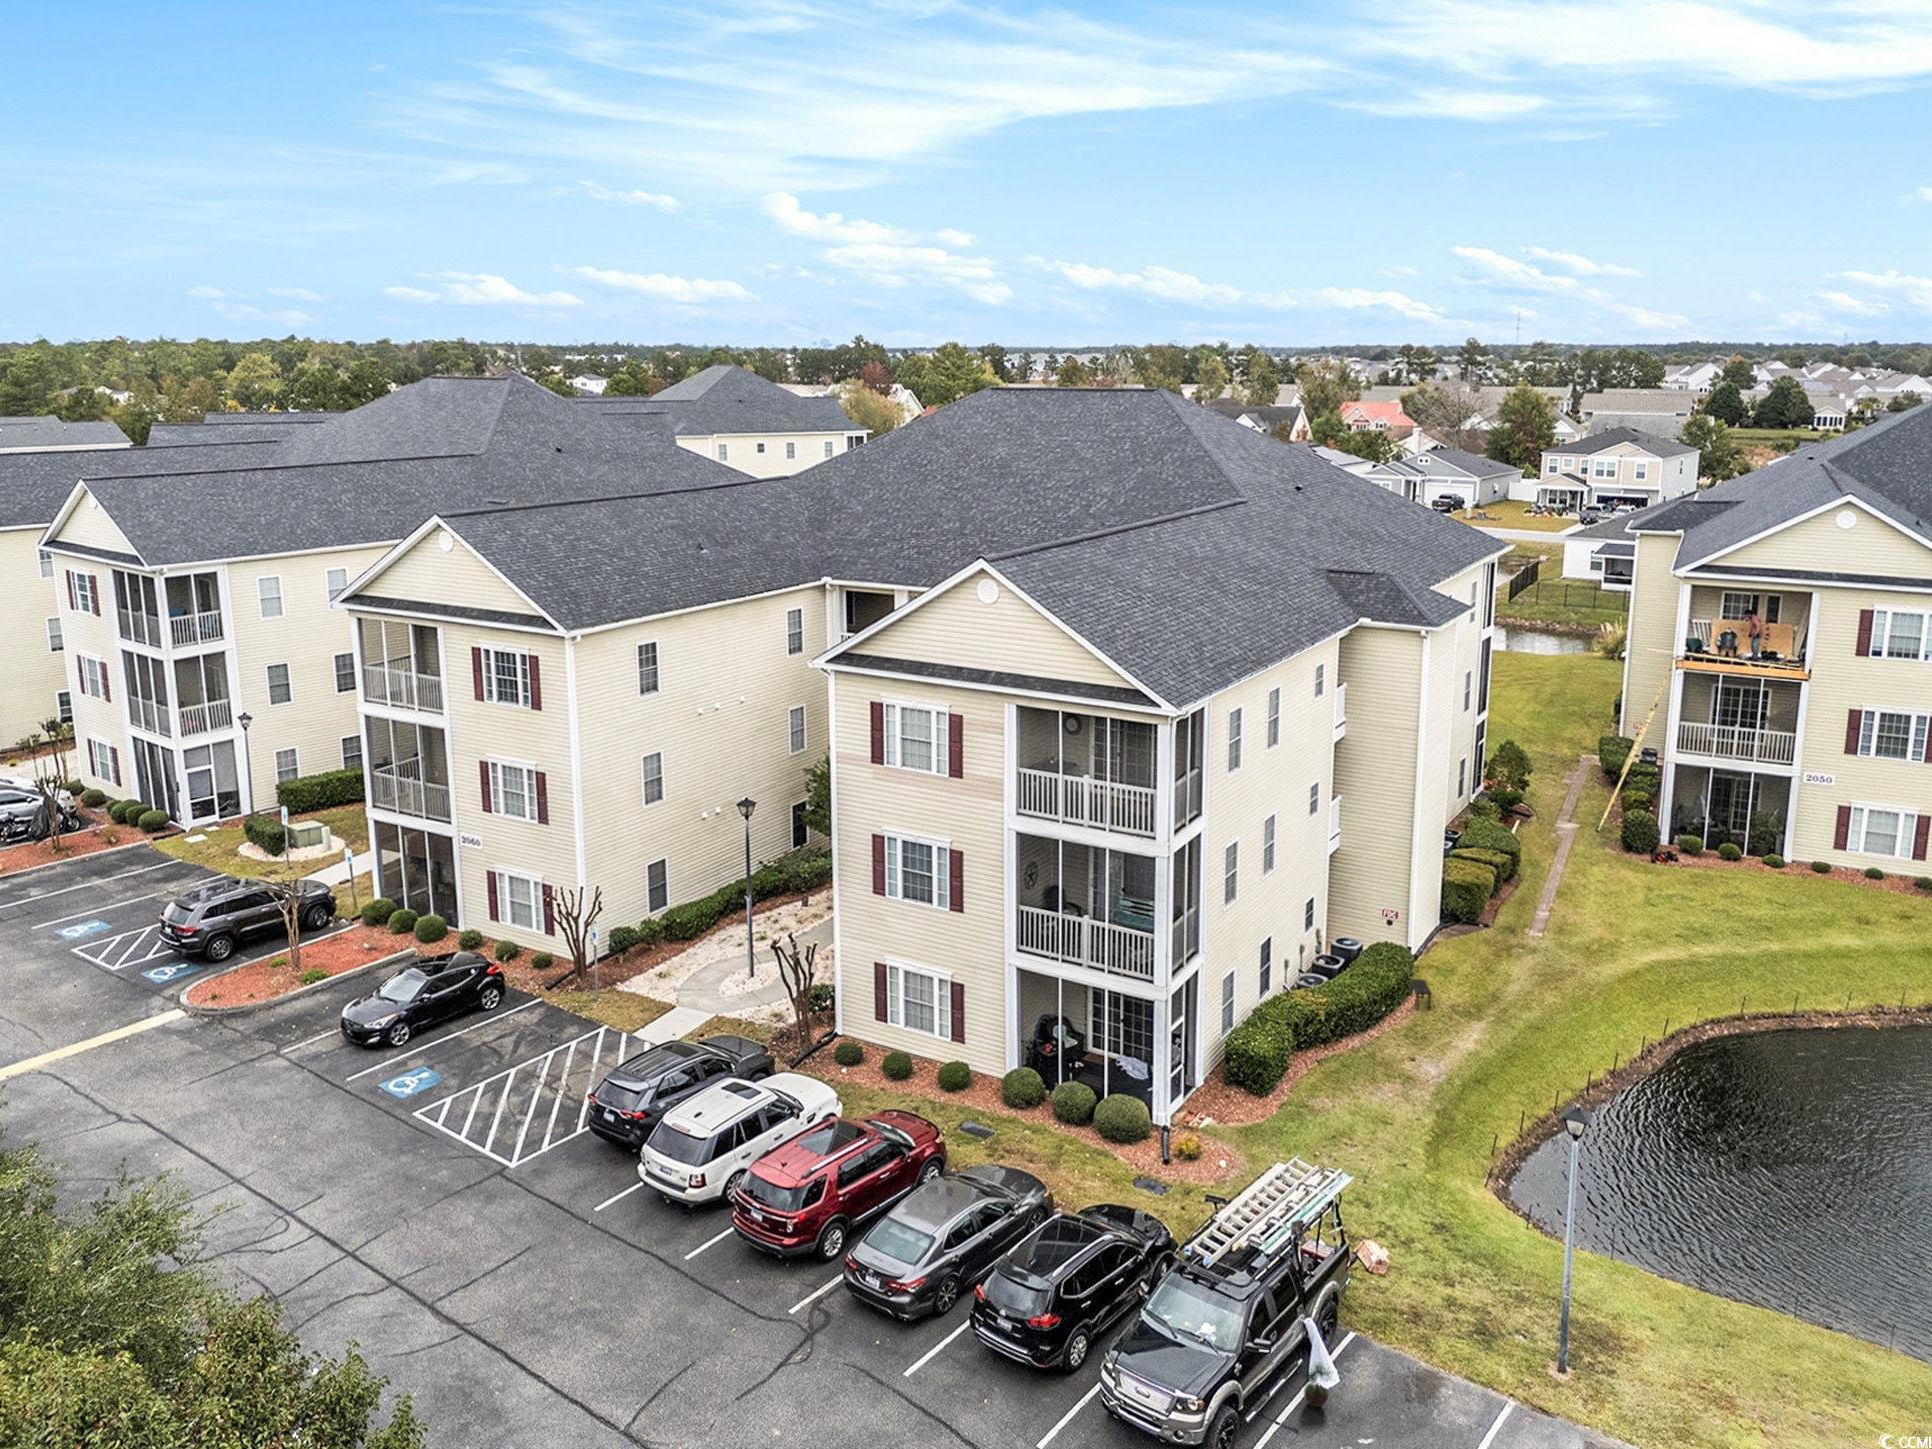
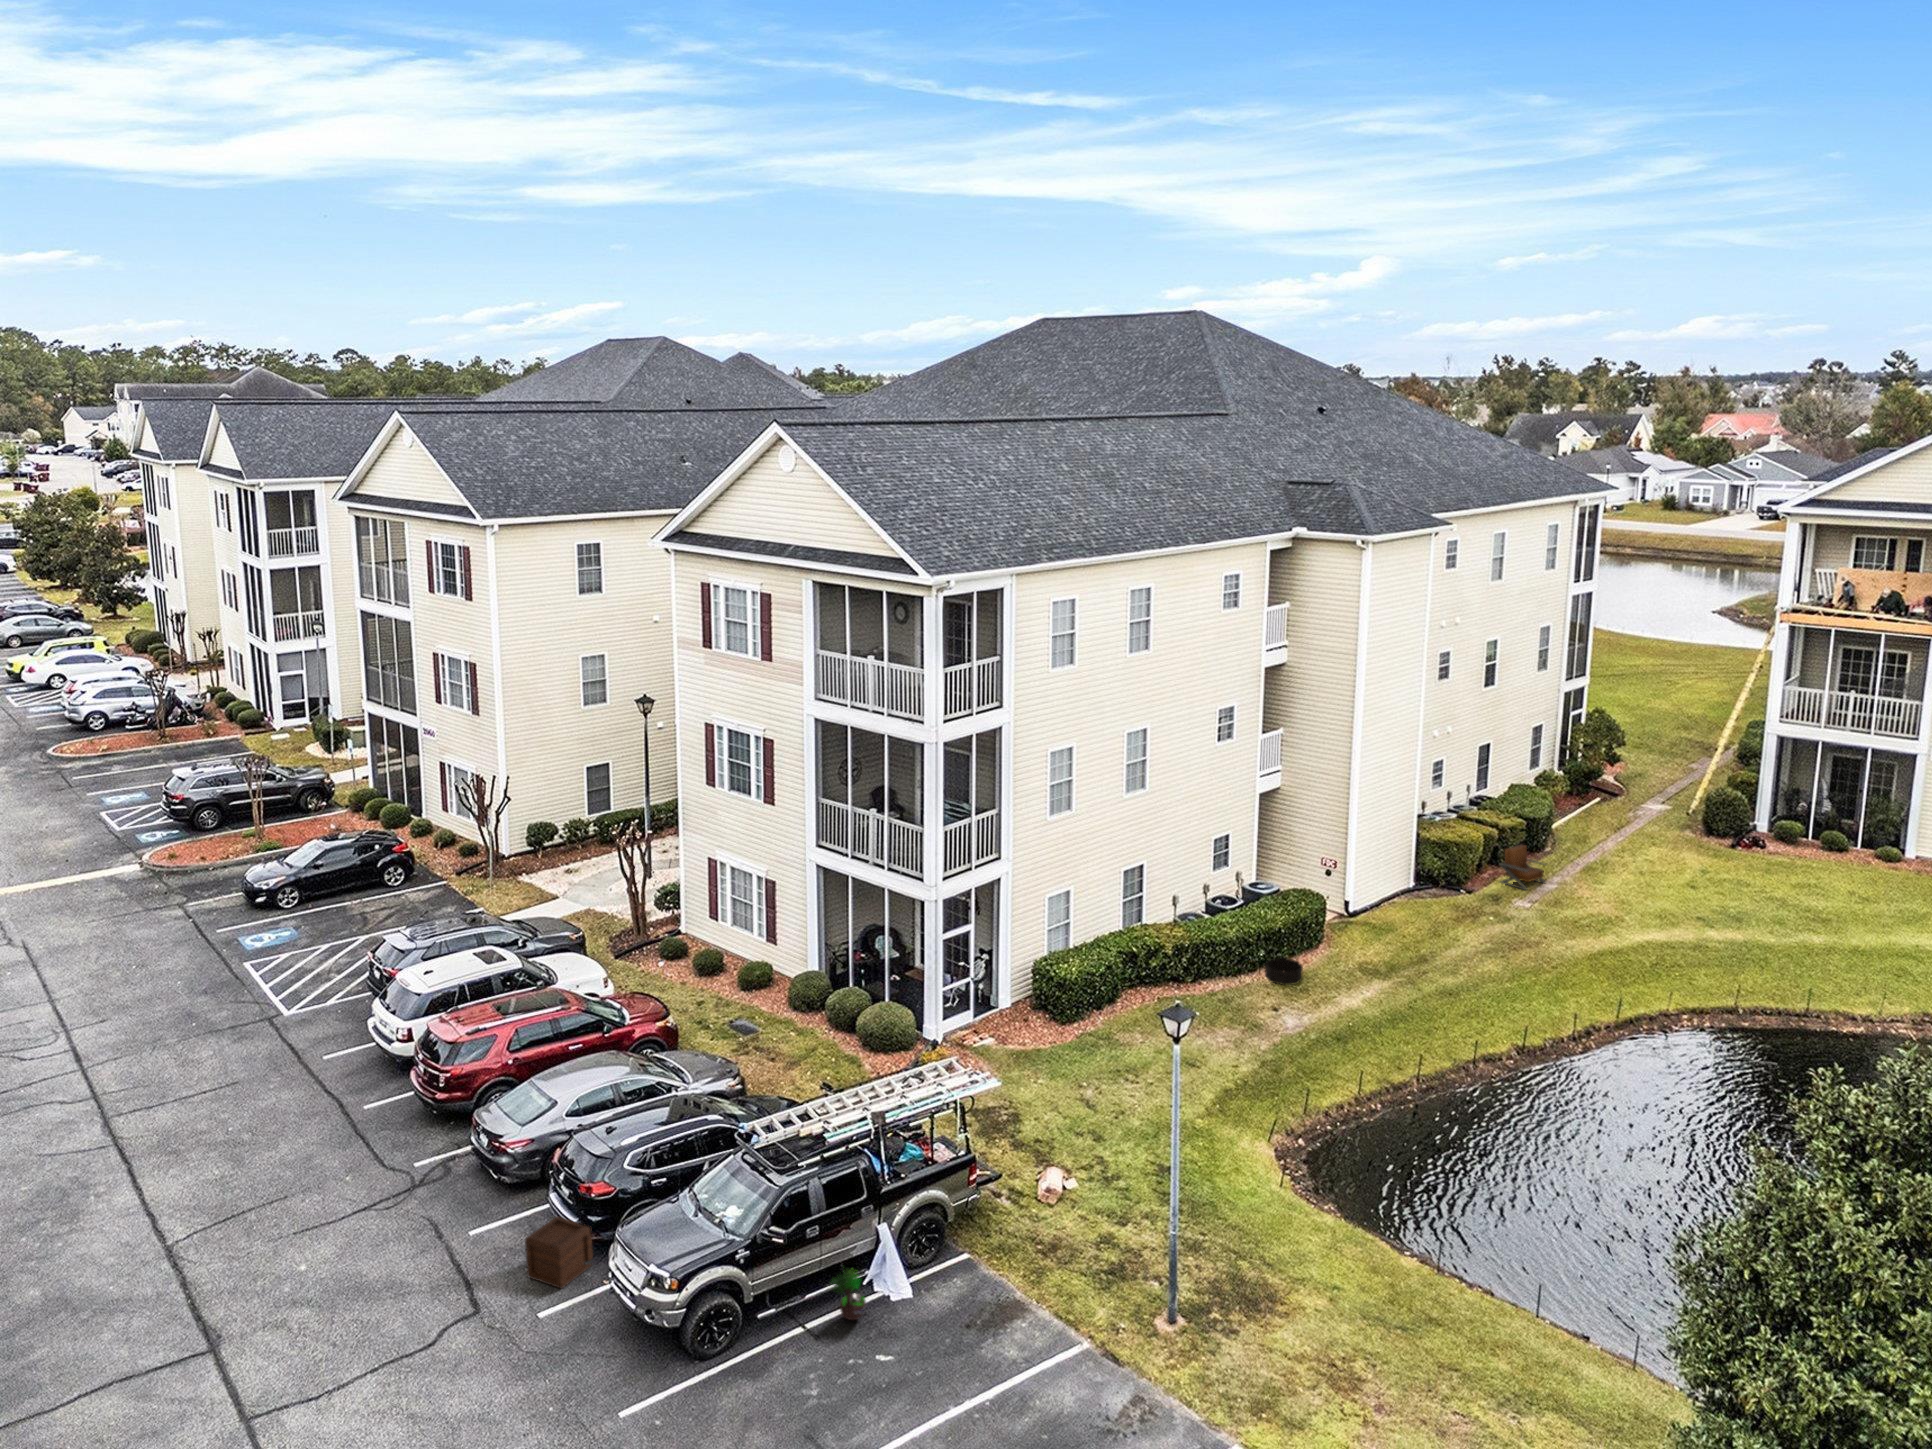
lounge chair: none [1491,878,1530,920] -> present [1500,845,1546,890]
bench: present [1409,979,1432,1010] -> none [1324,931,1347,965]
basket: none [1378,1009,1411,1035] -> present [1265,958,1303,985]
wooden crate: none [1014,1349,1062,1417] -> present [525,1216,593,1288]

